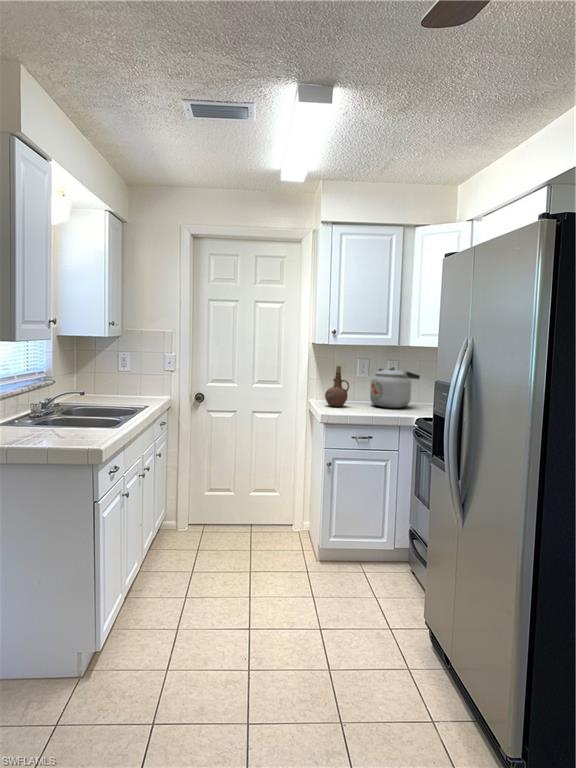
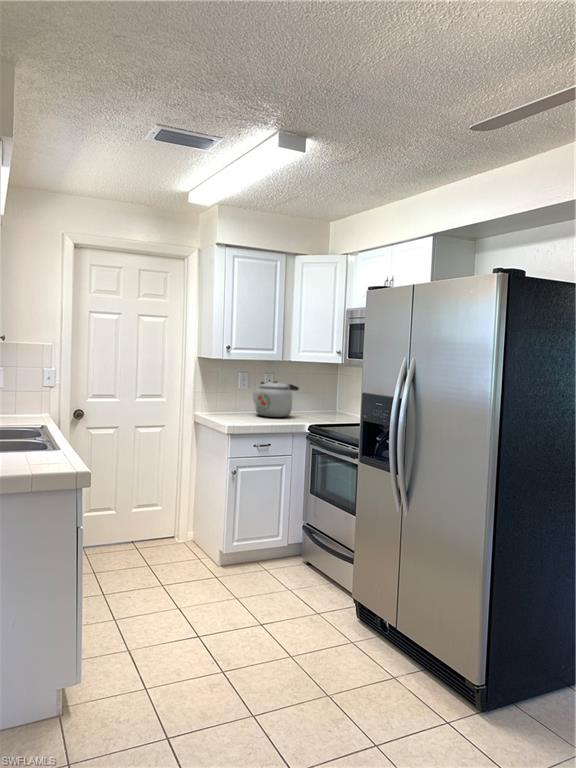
ceramic pitcher: present [325,366,349,407] -> none [218,380,240,418]

